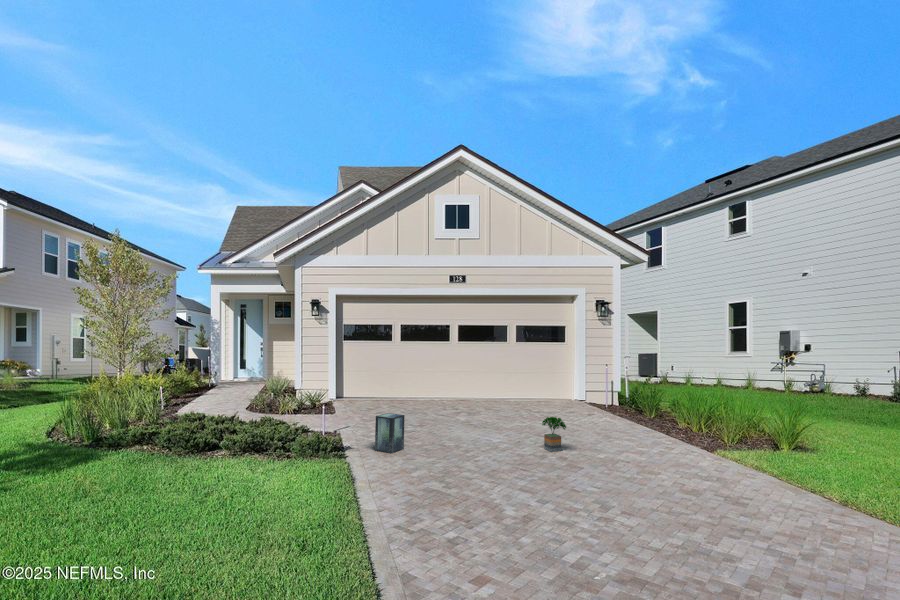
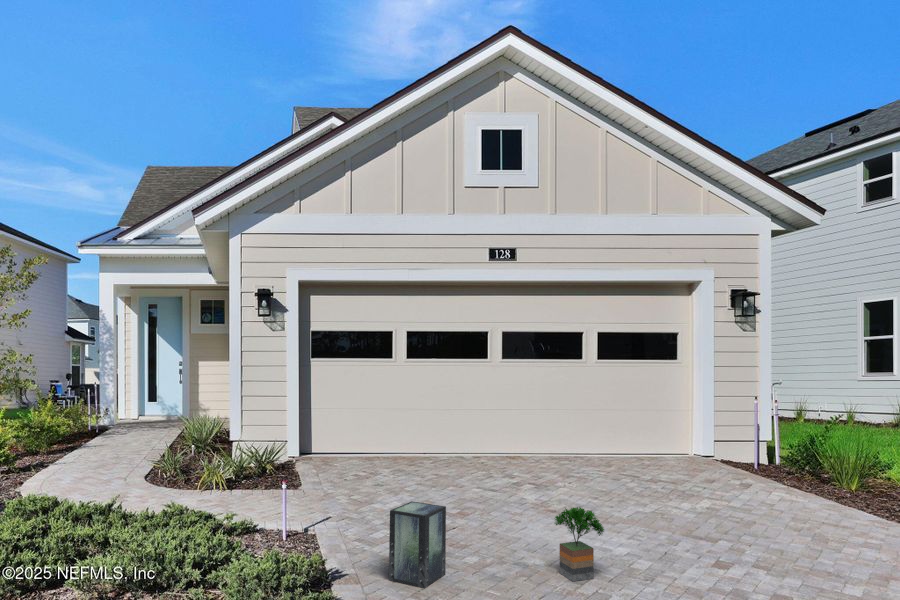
potted tree: present [542,417,566,452] -> present [555,507,604,582]

